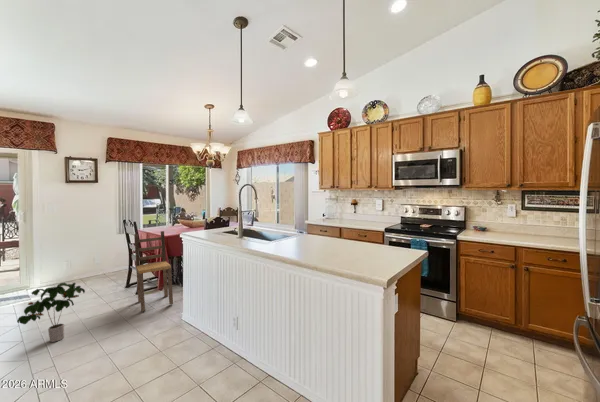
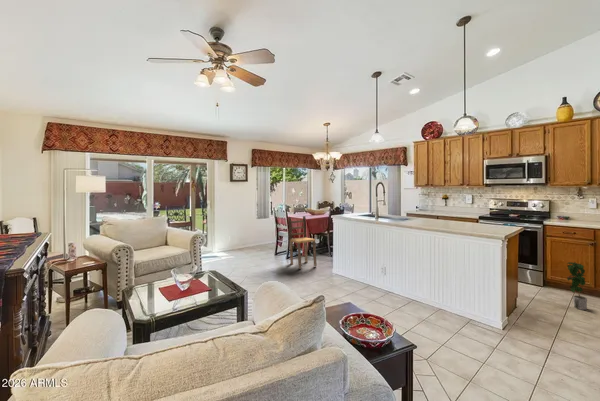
potted plant: present [17,283,85,342] -> present [567,262,587,310]

